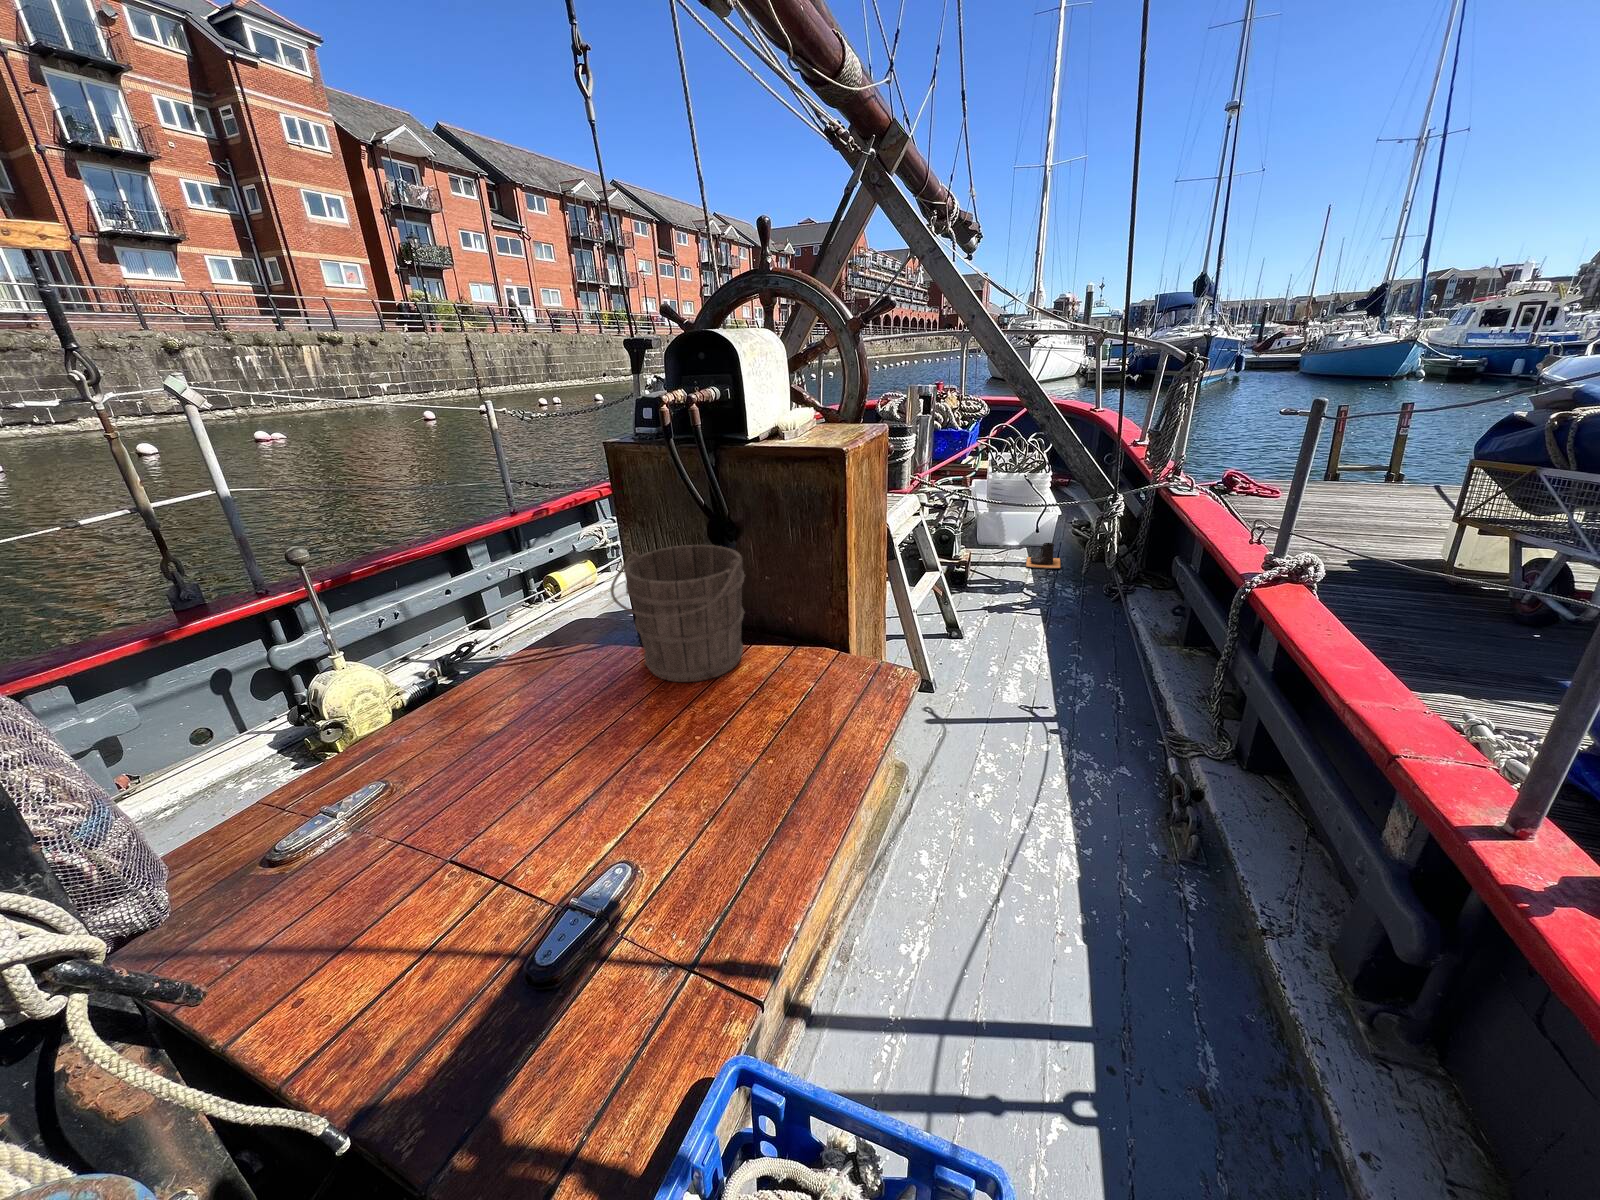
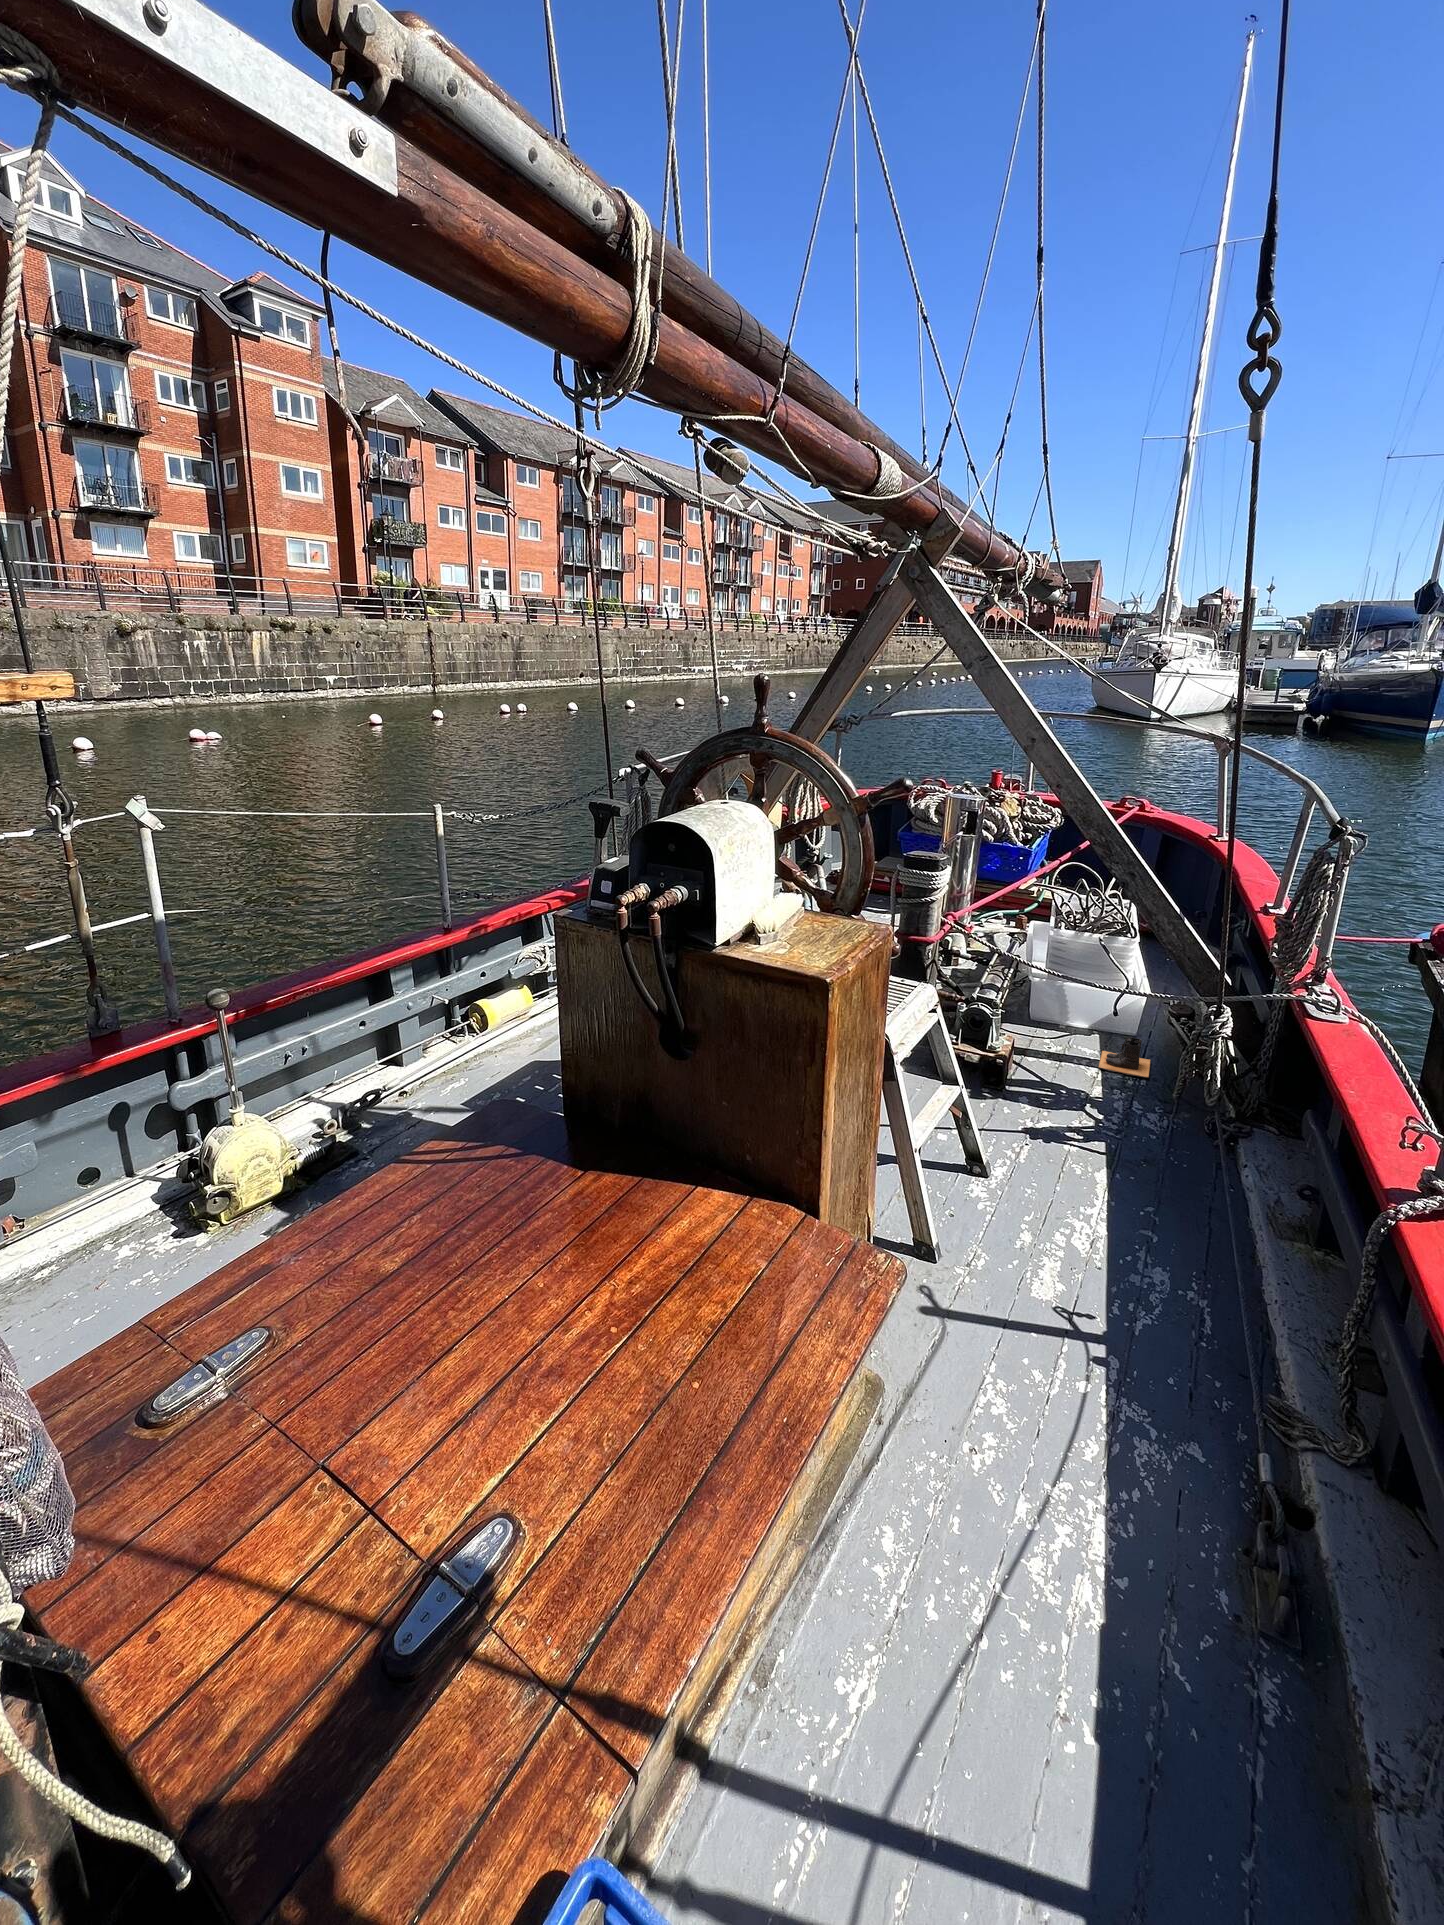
bucket: present [611,545,745,682] -> none [540,1057,700,1238]

